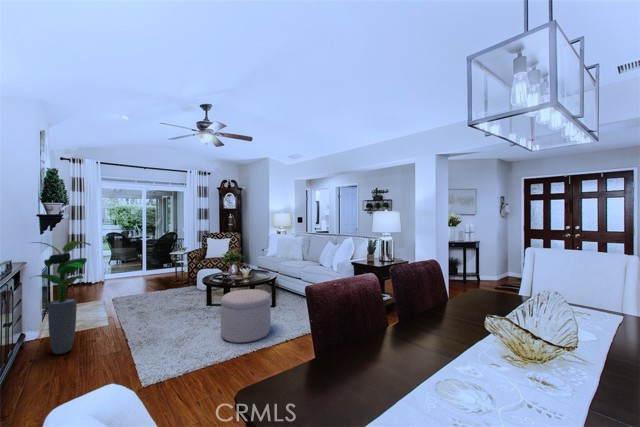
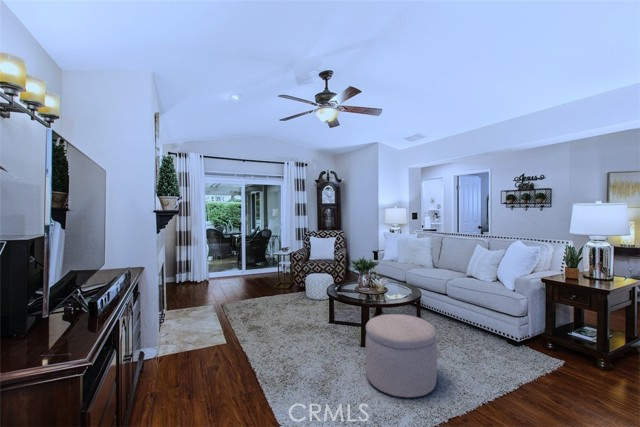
potted plant: present [35,241,90,354] -> none [142,245,209,384]

